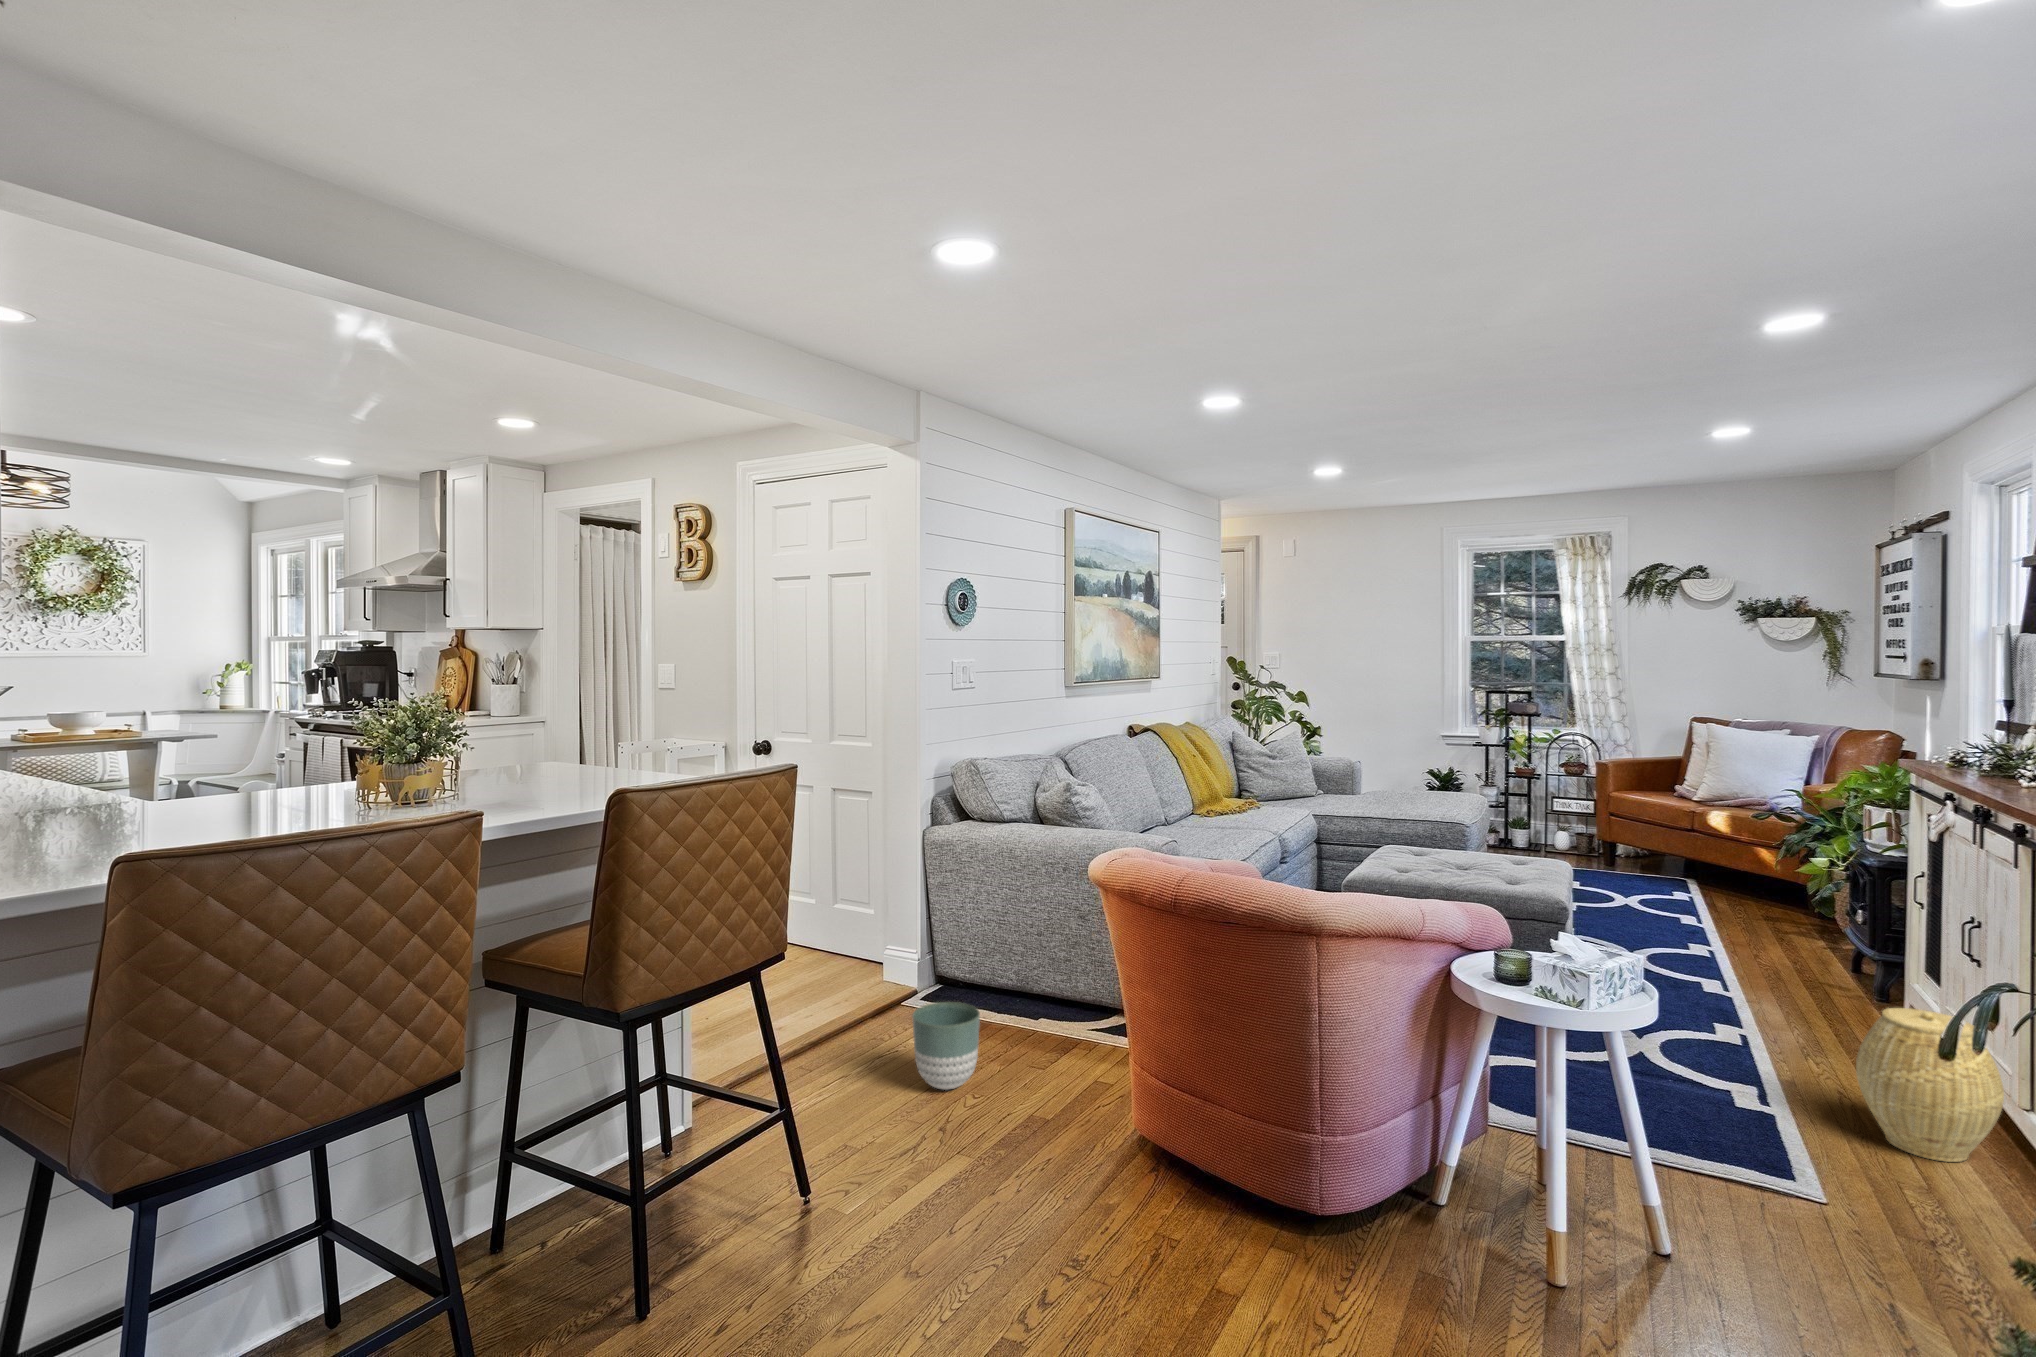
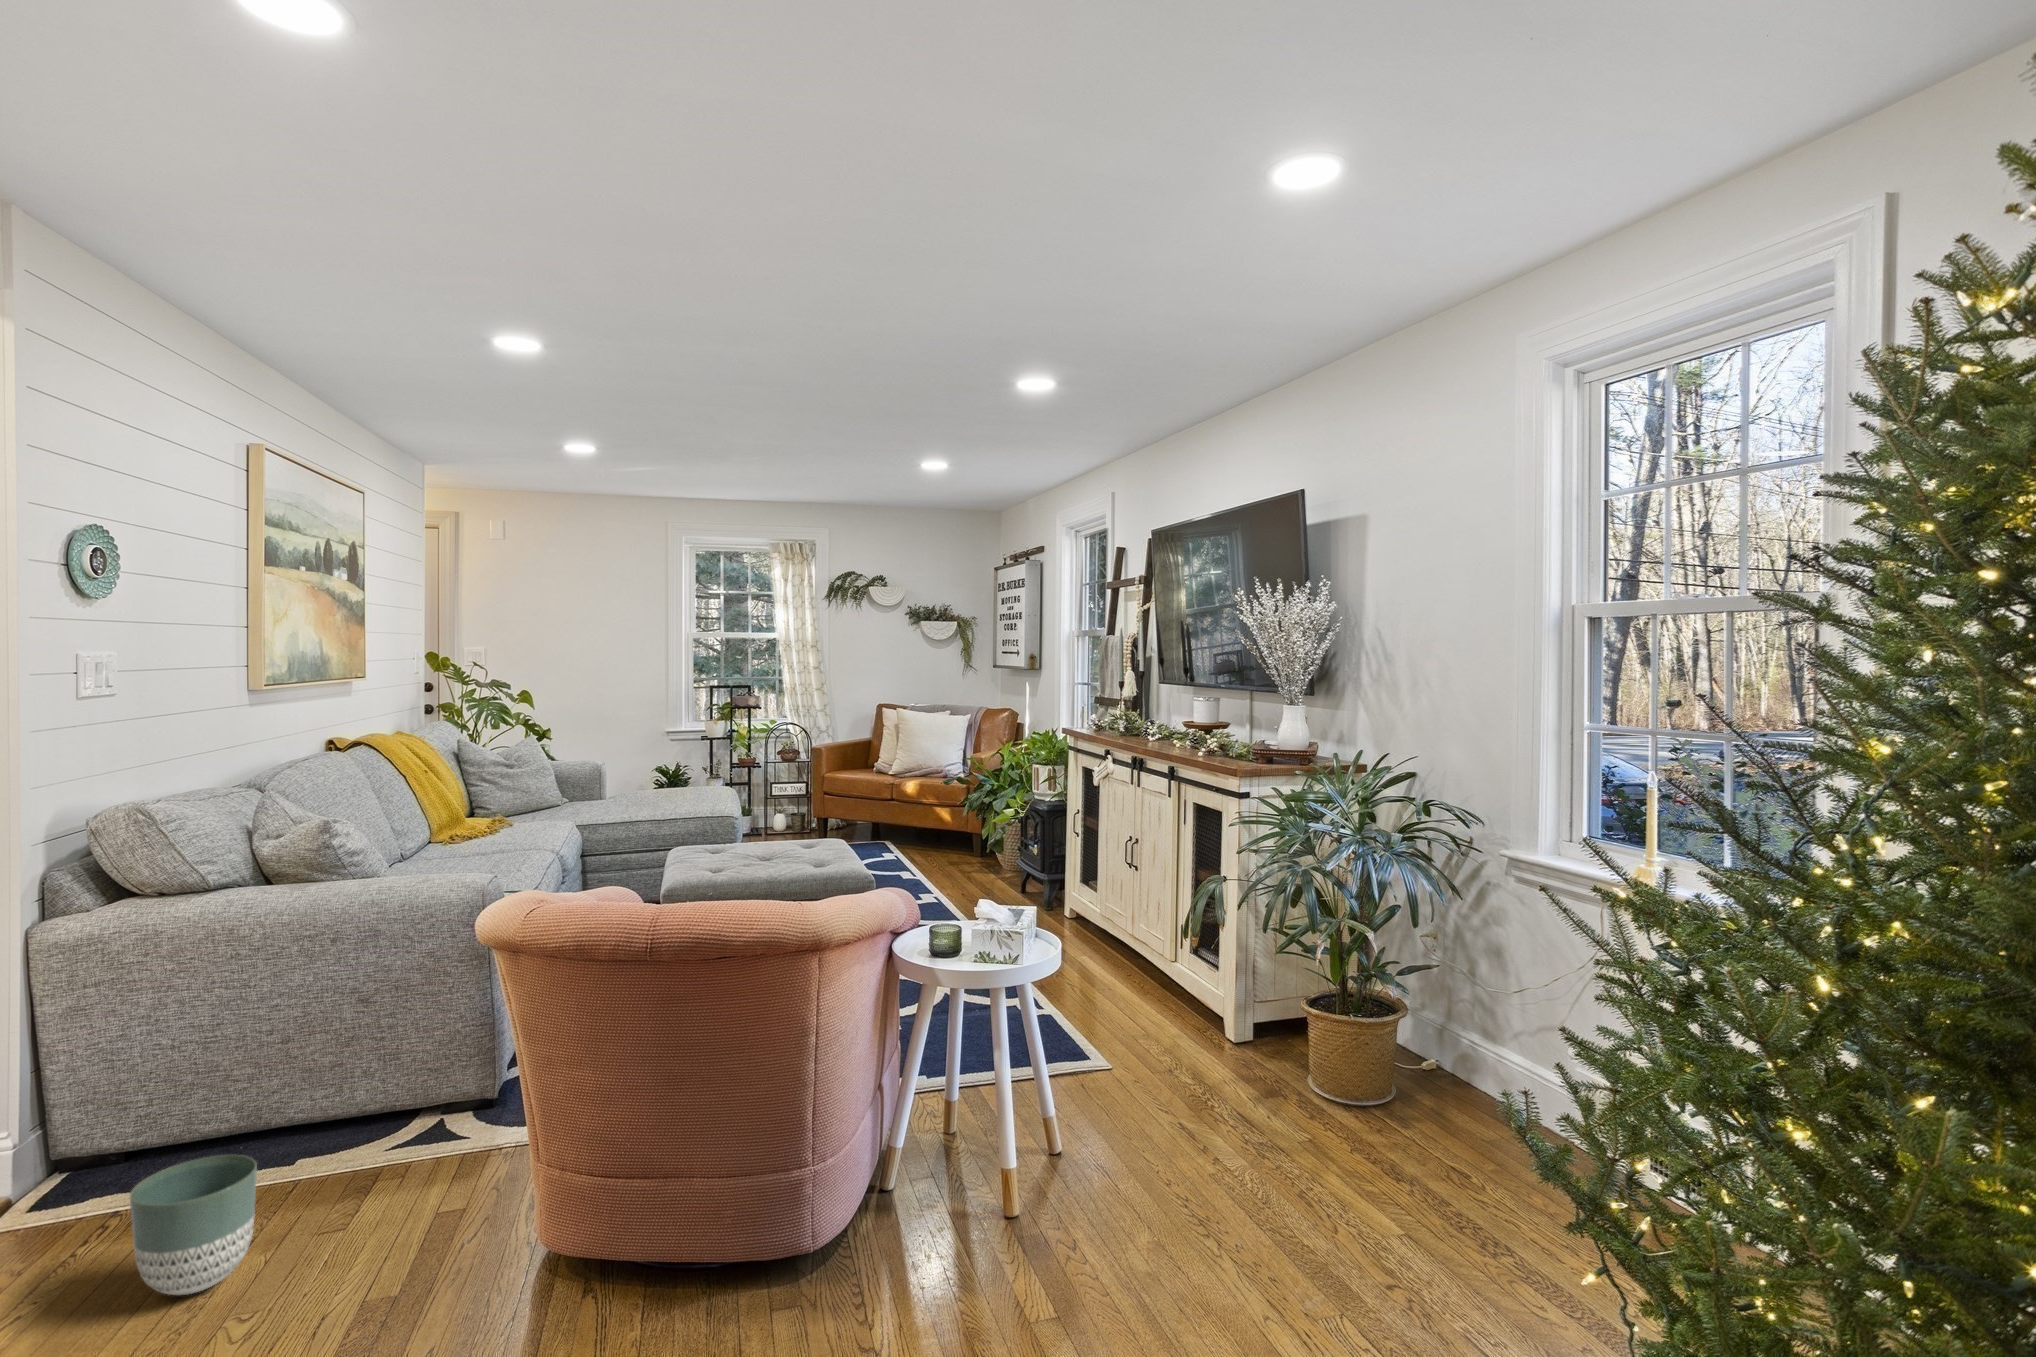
woven basket: present [1856,1008,2004,1162] -> none [1090,912,1172,1020]

